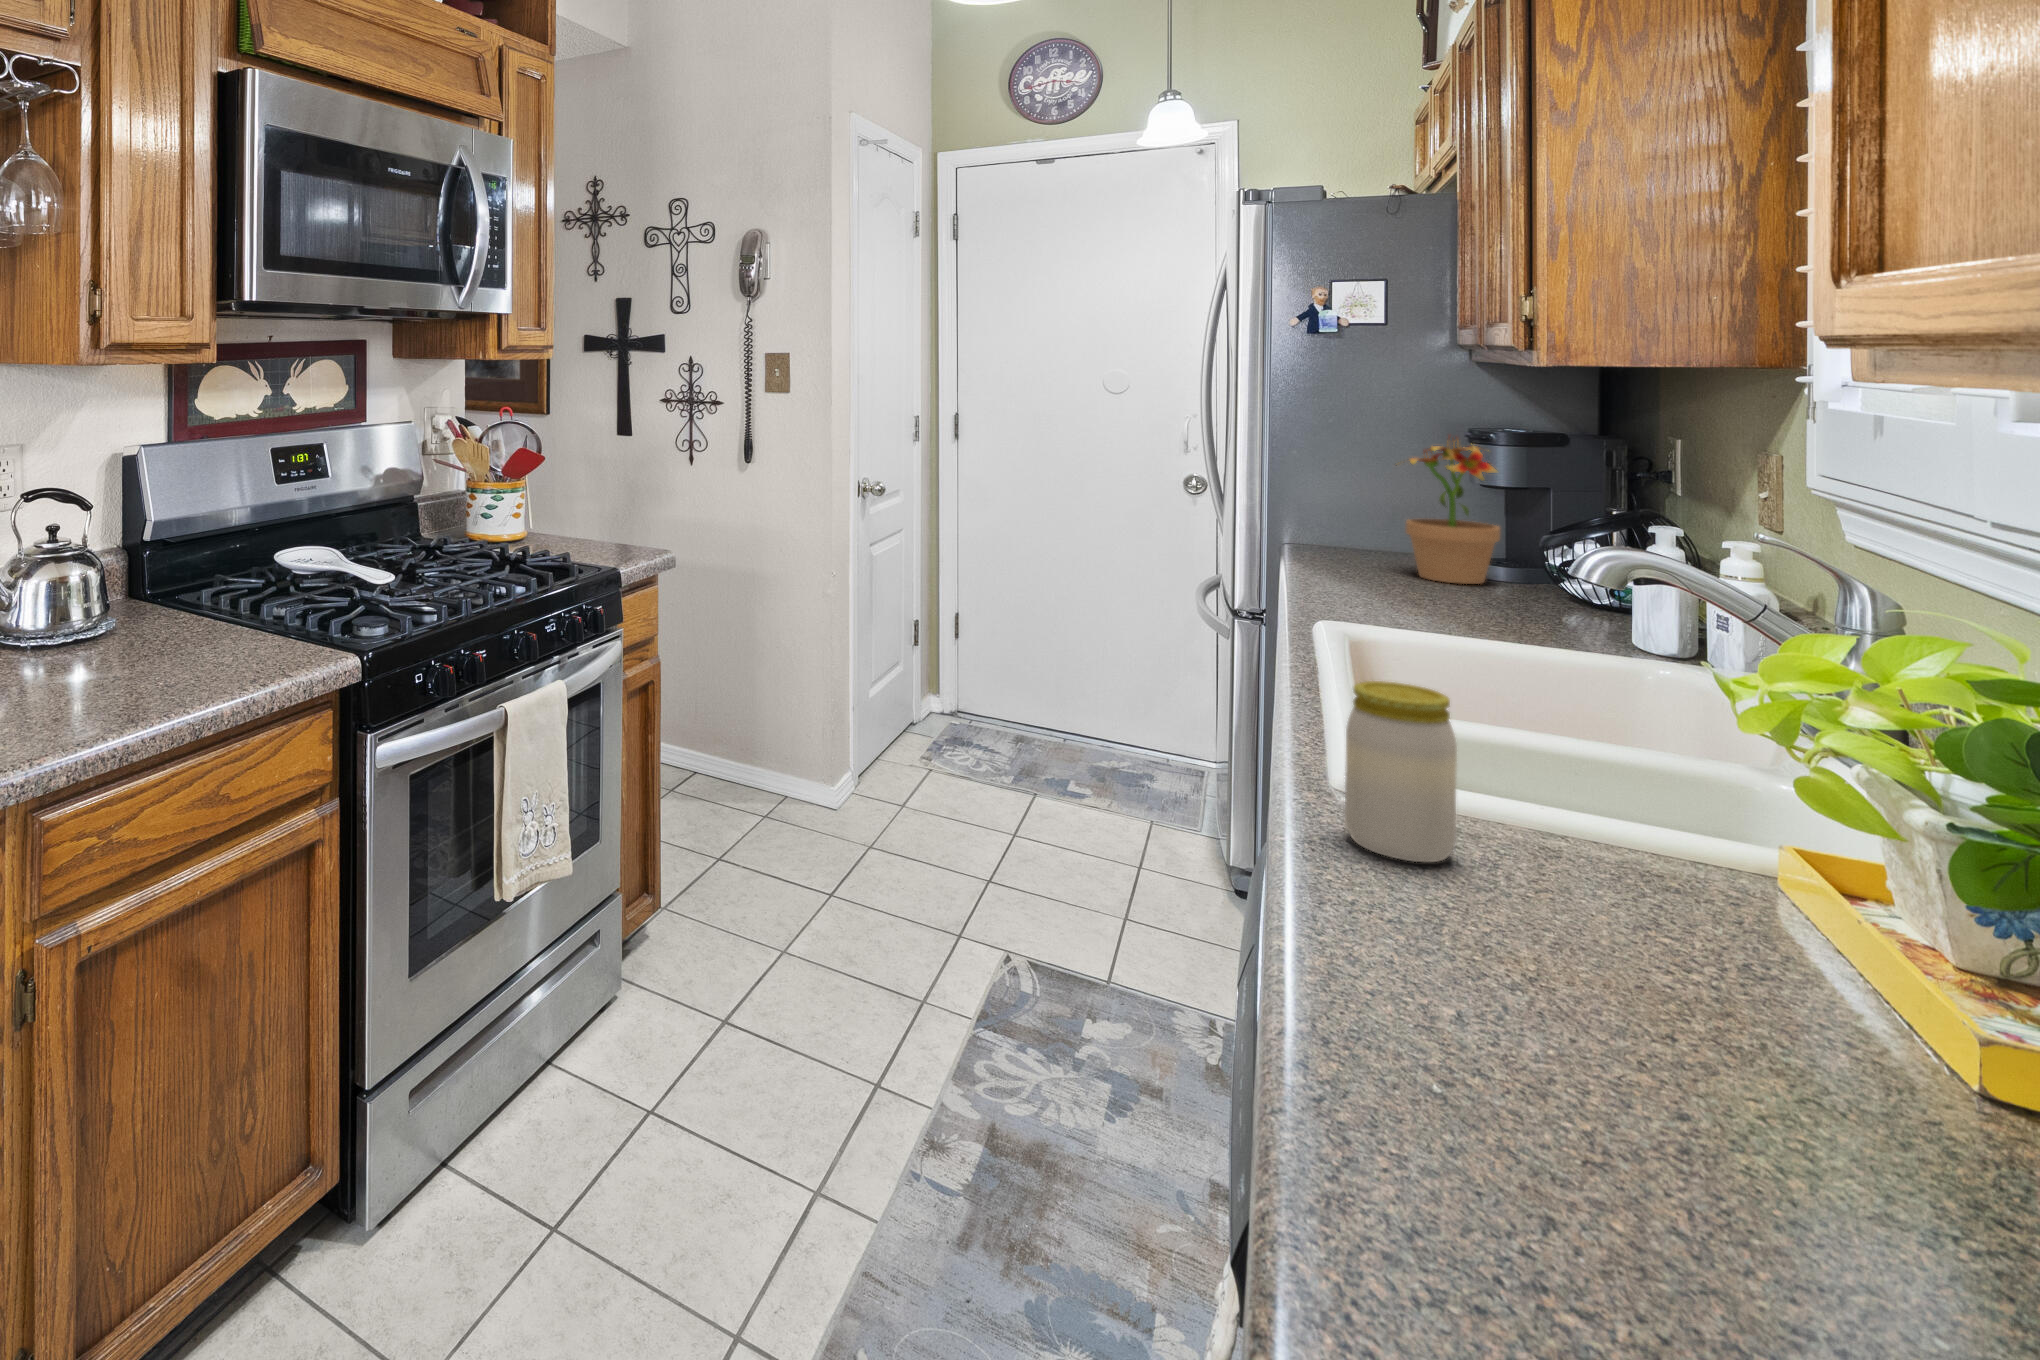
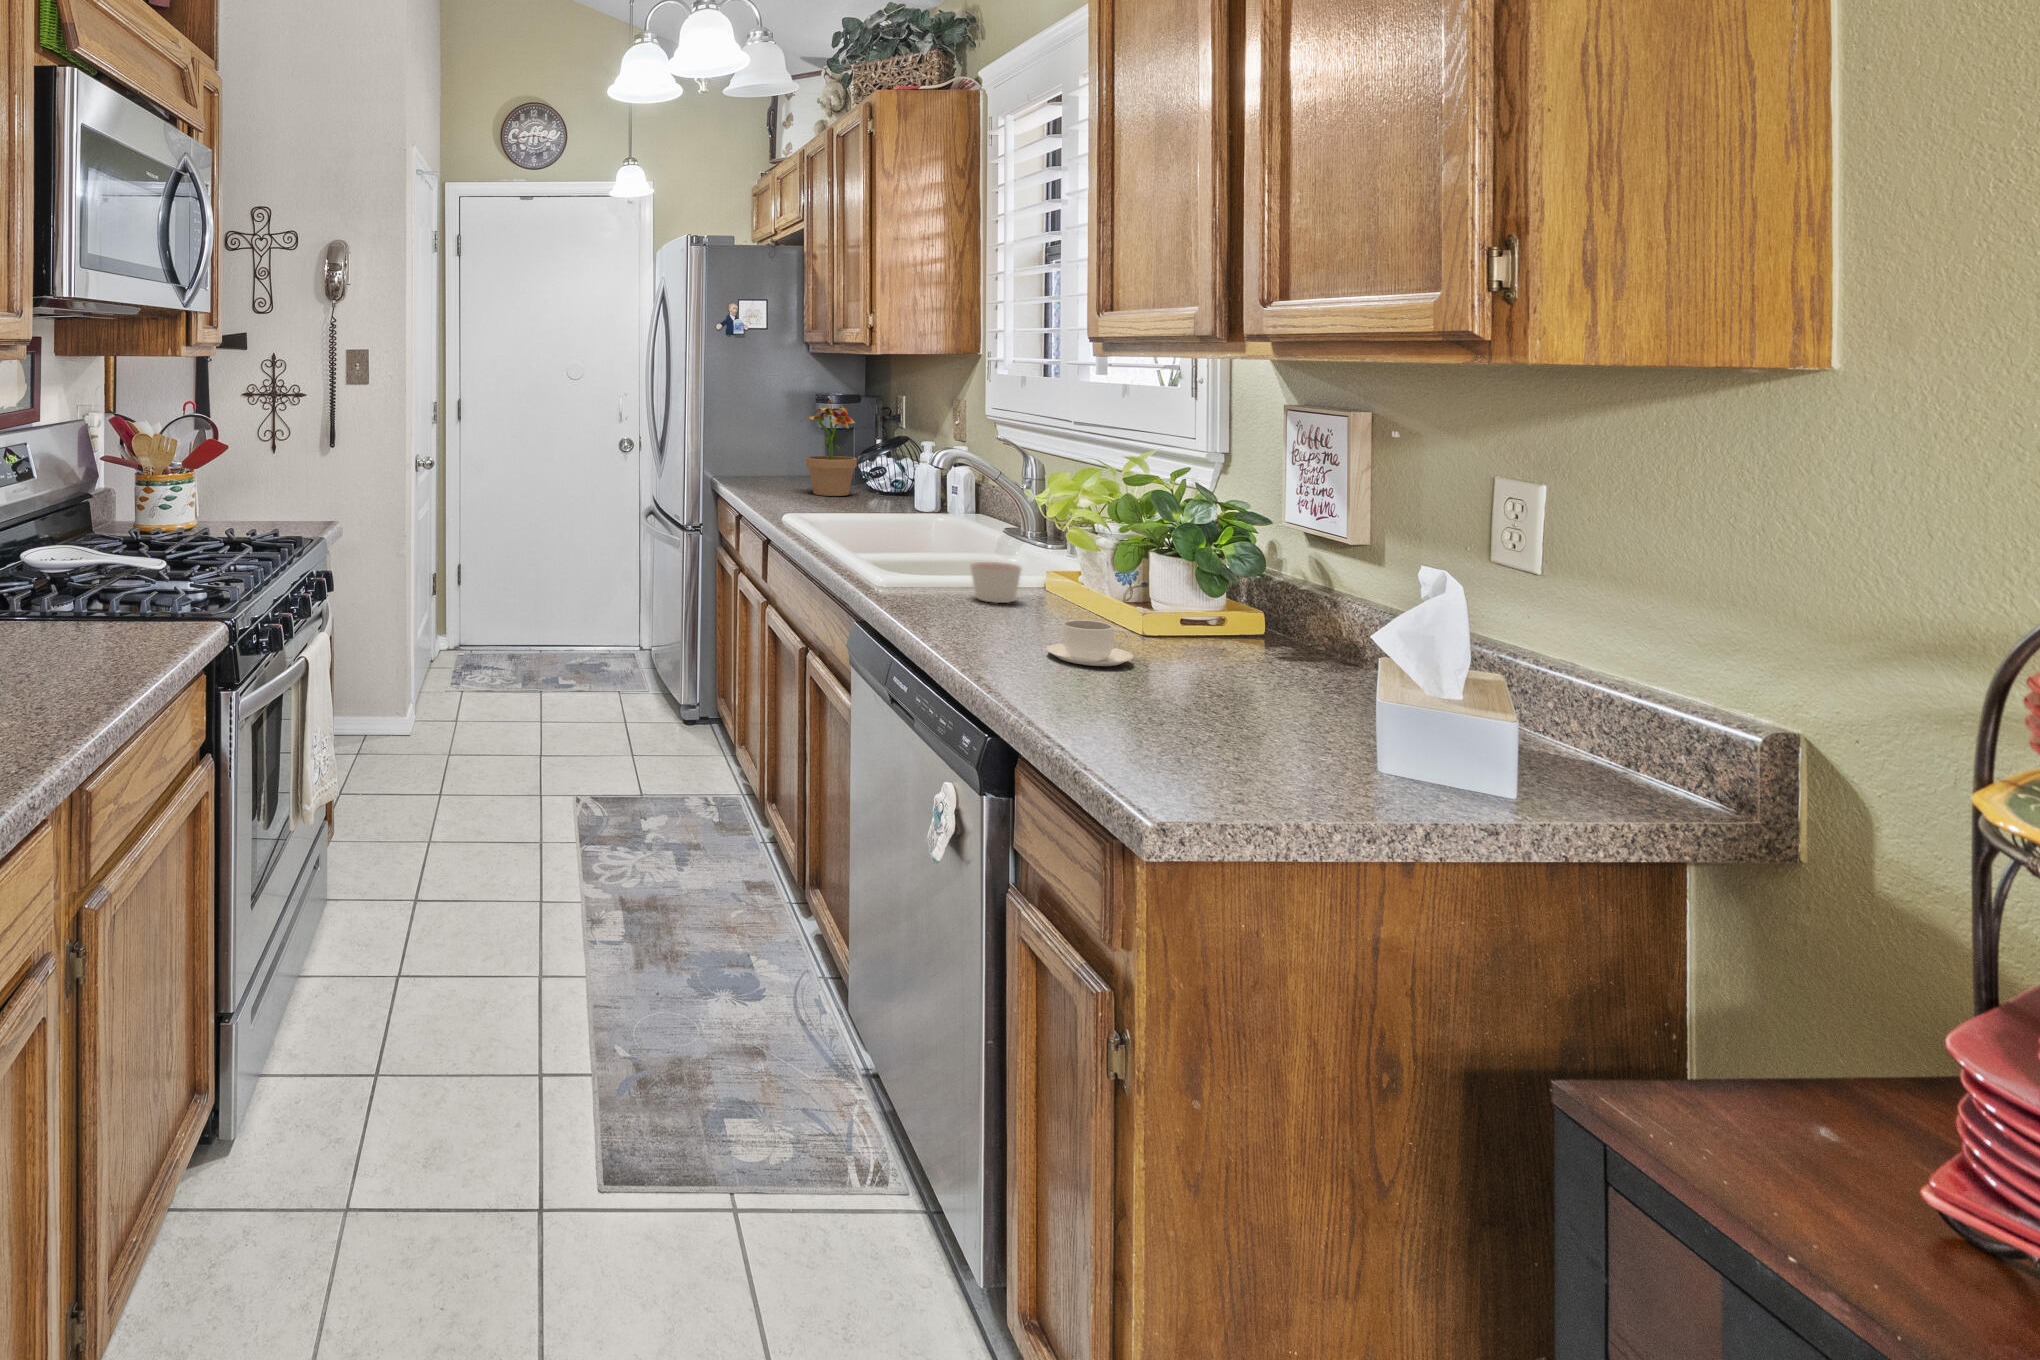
jar: present [1345,681,1457,862] -> none [903,522,954,612]
candle: none [1526,769,1649,864] -> present [970,562,1022,603]
coffee cup: none [1583,971,1832,1117] -> present [1046,620,1133,666]

